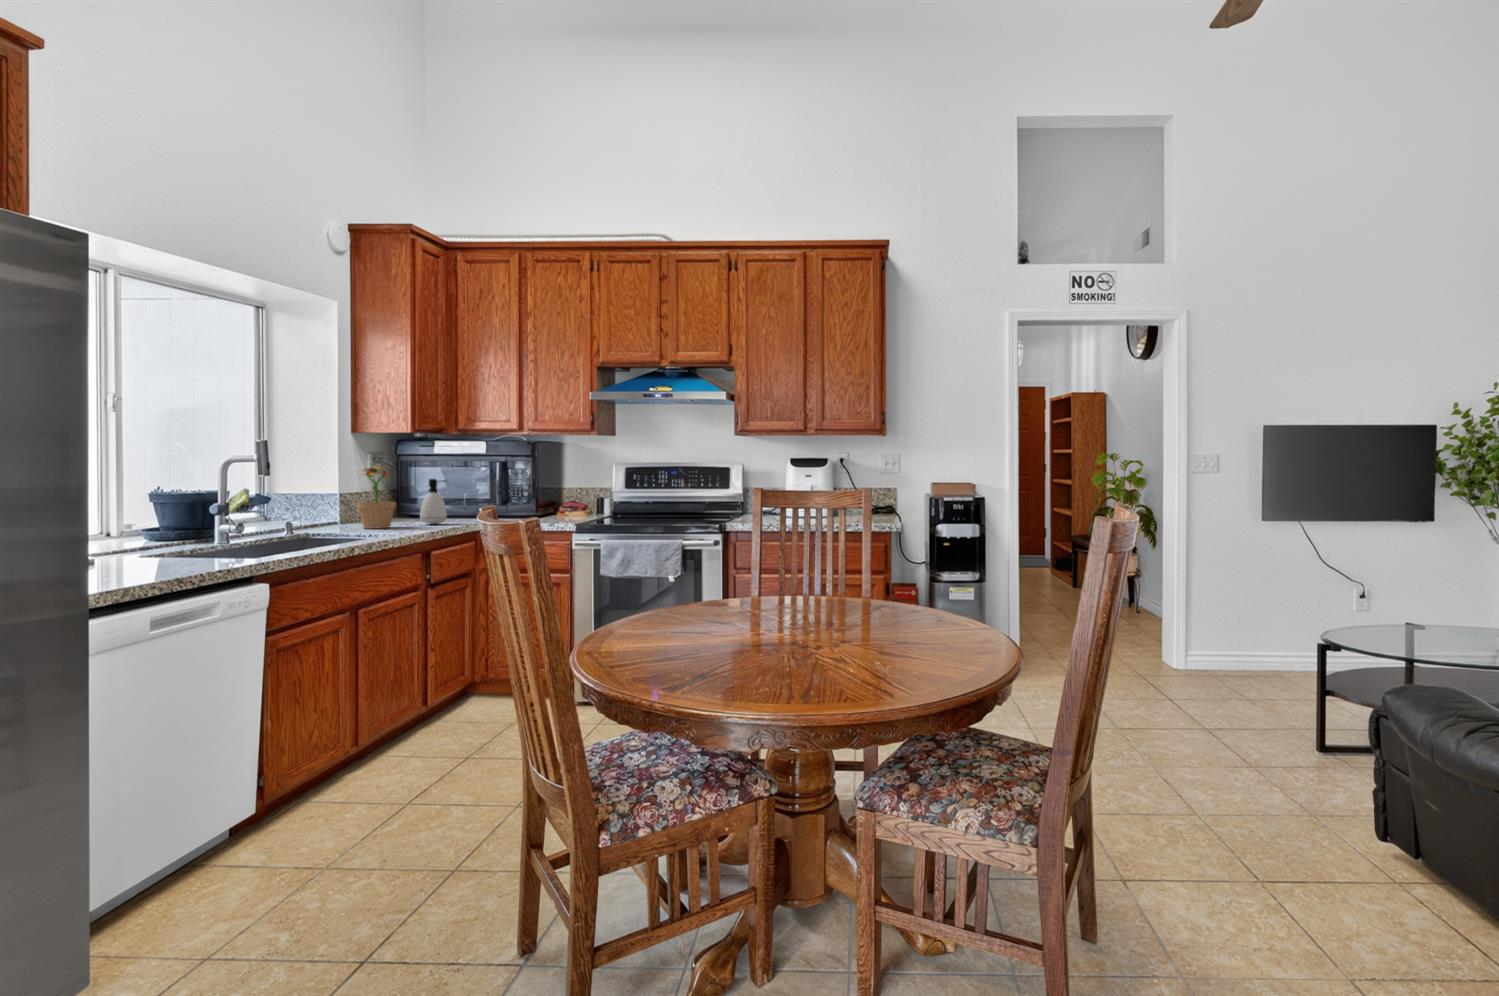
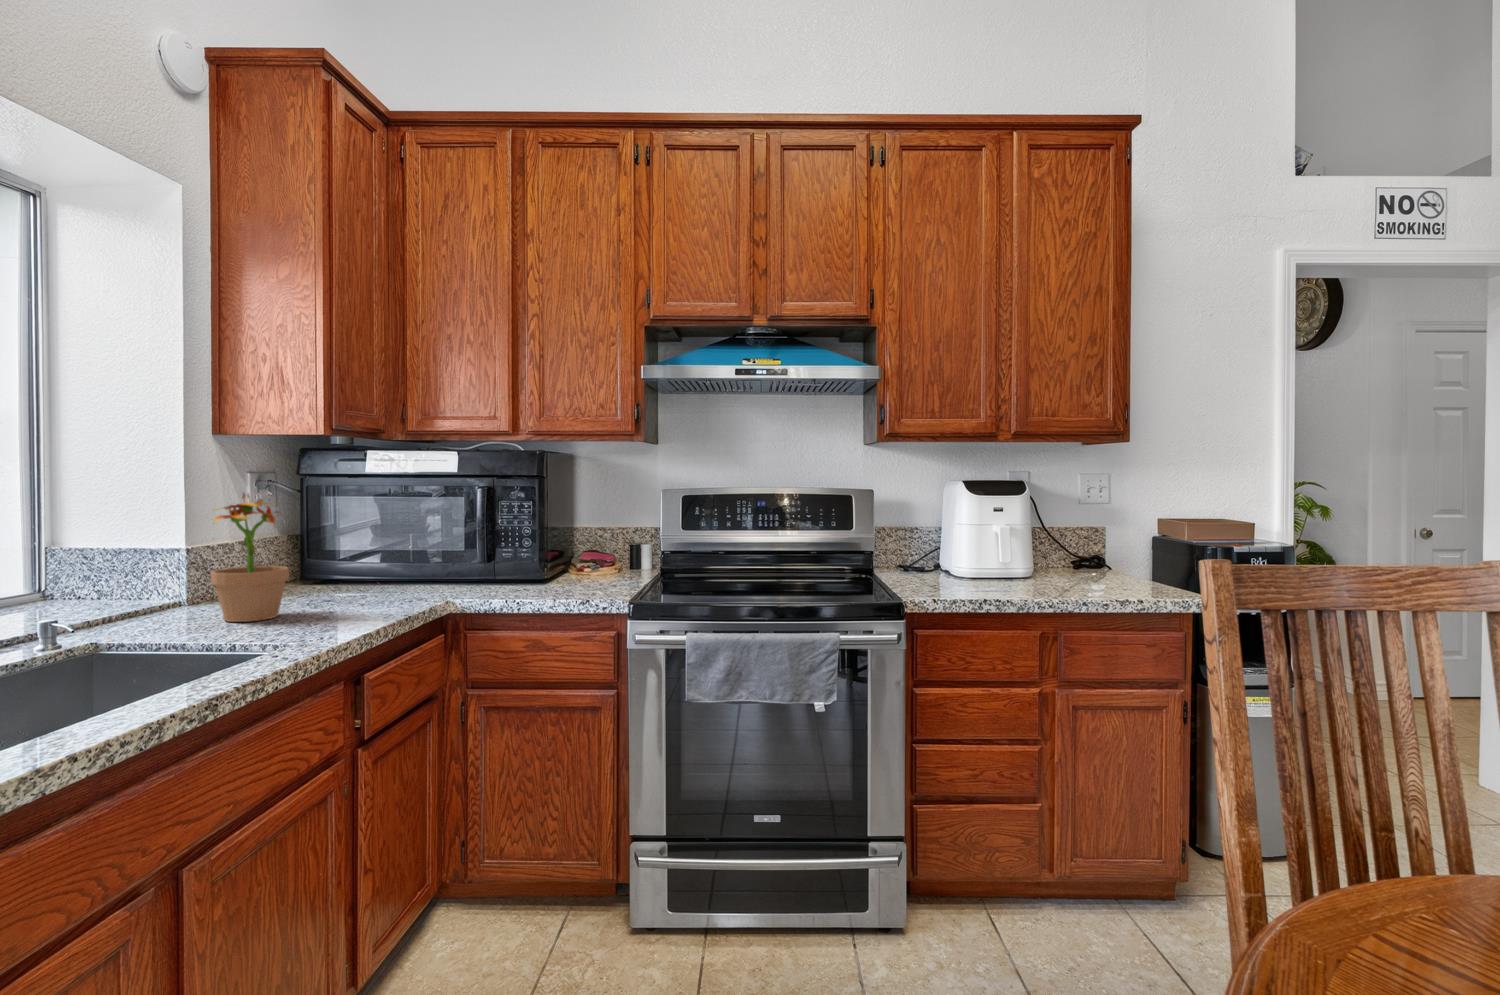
soap dispenser: present [420,479,447,524] -> none [338,520,388,604]

